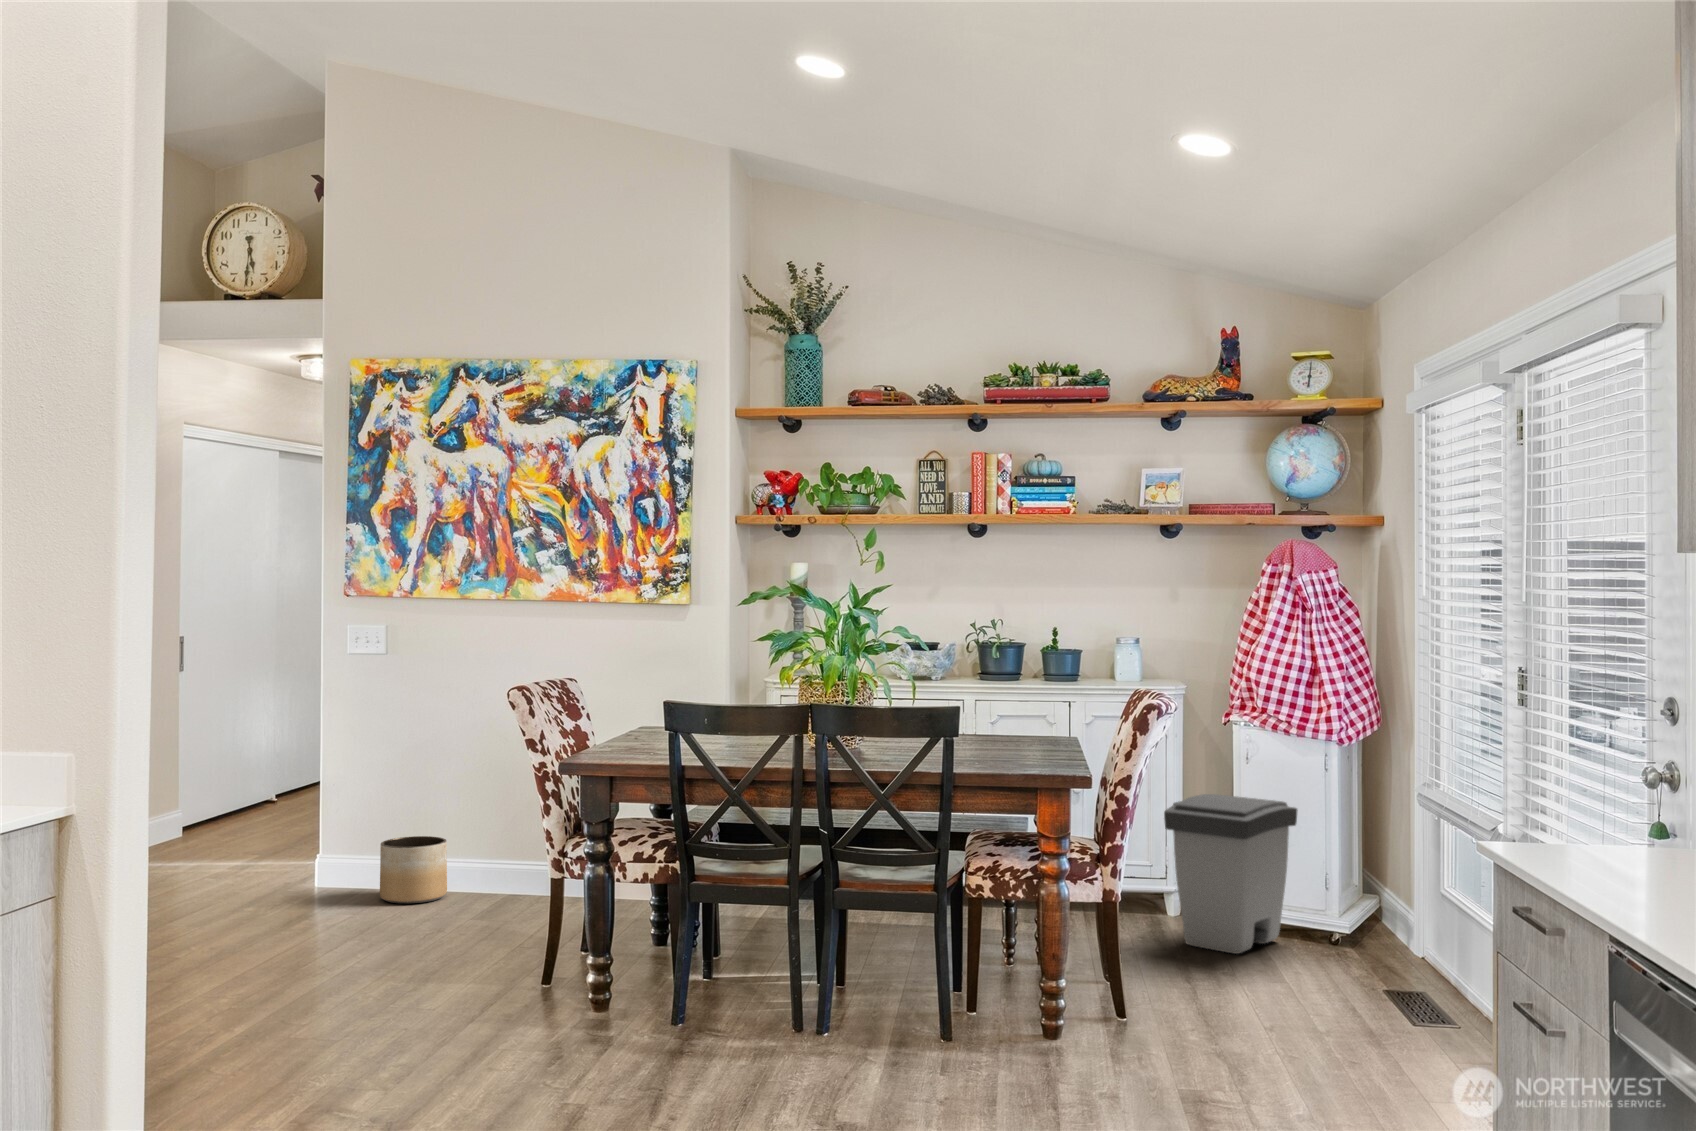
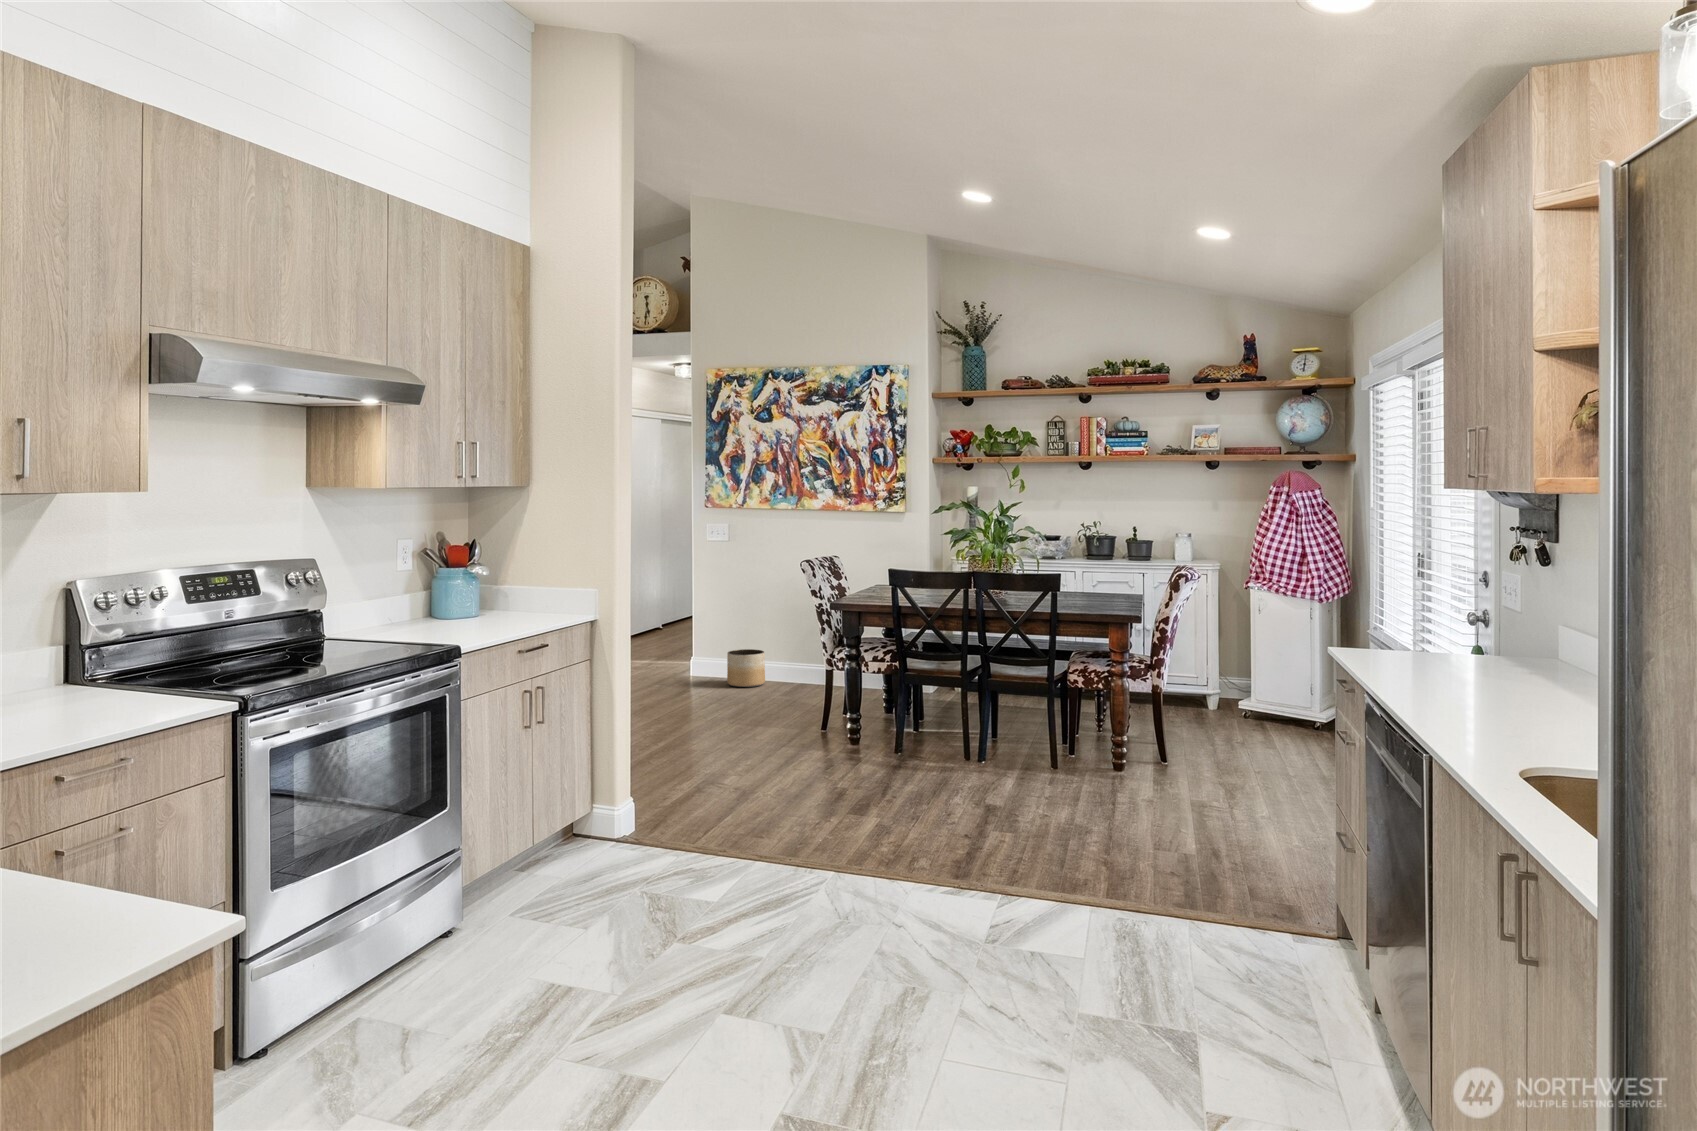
trash can: present [1164,794,1298,954] -> none [1199,632,1288,730]

